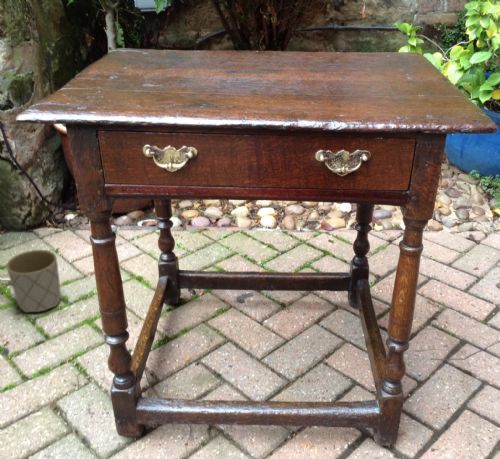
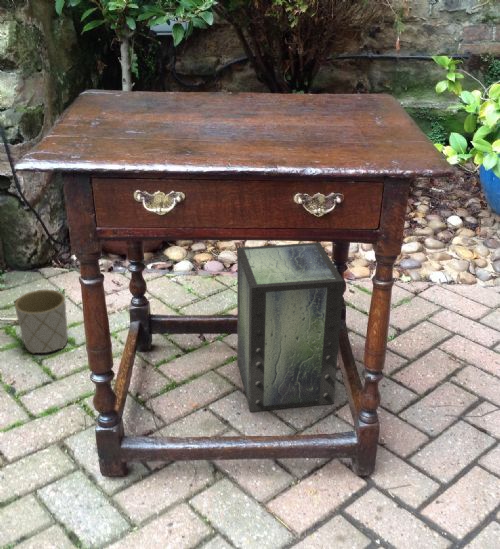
storage box: none [224,196,332,364] -> present [237,243,344,412]

